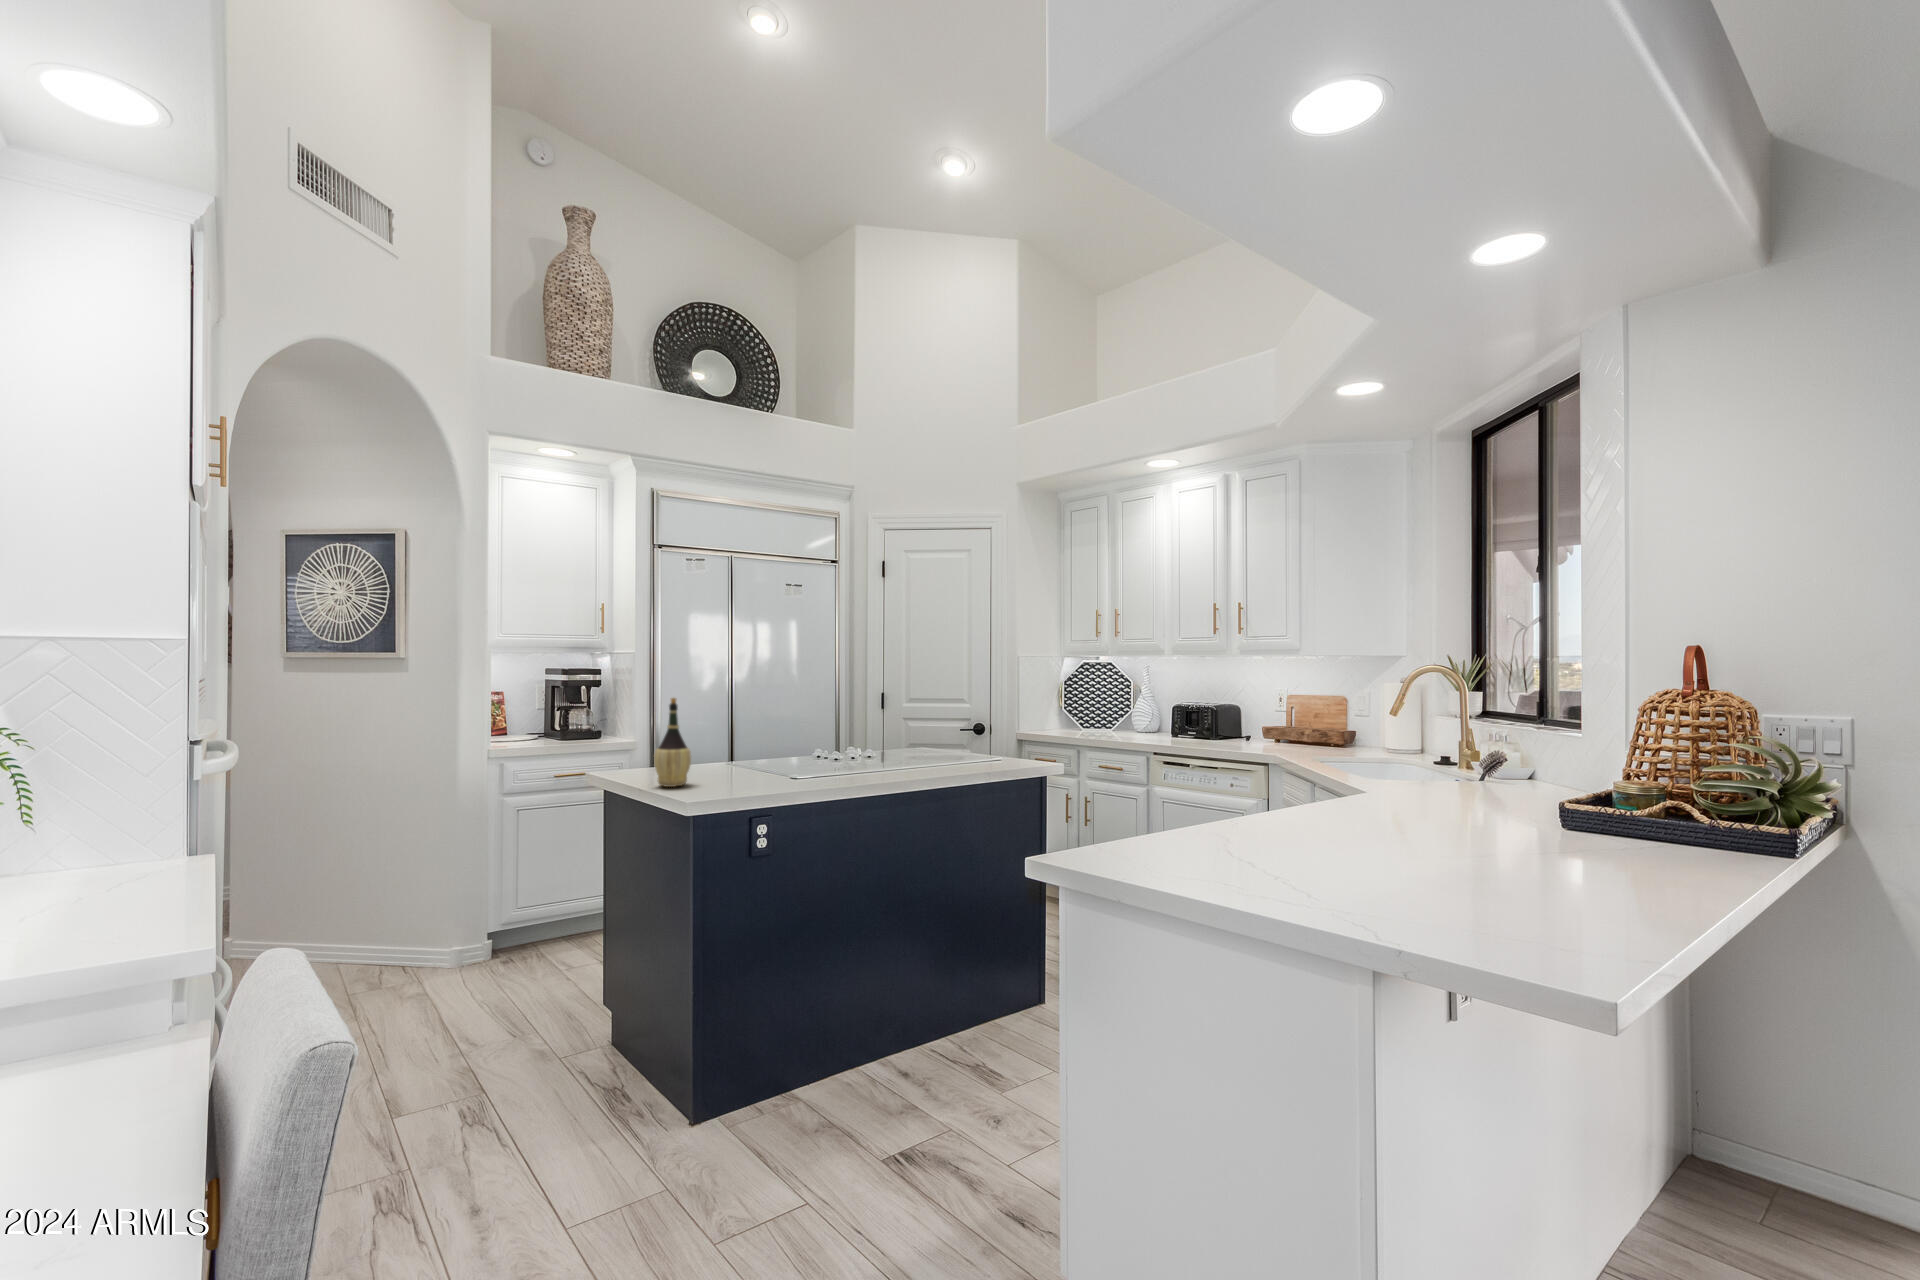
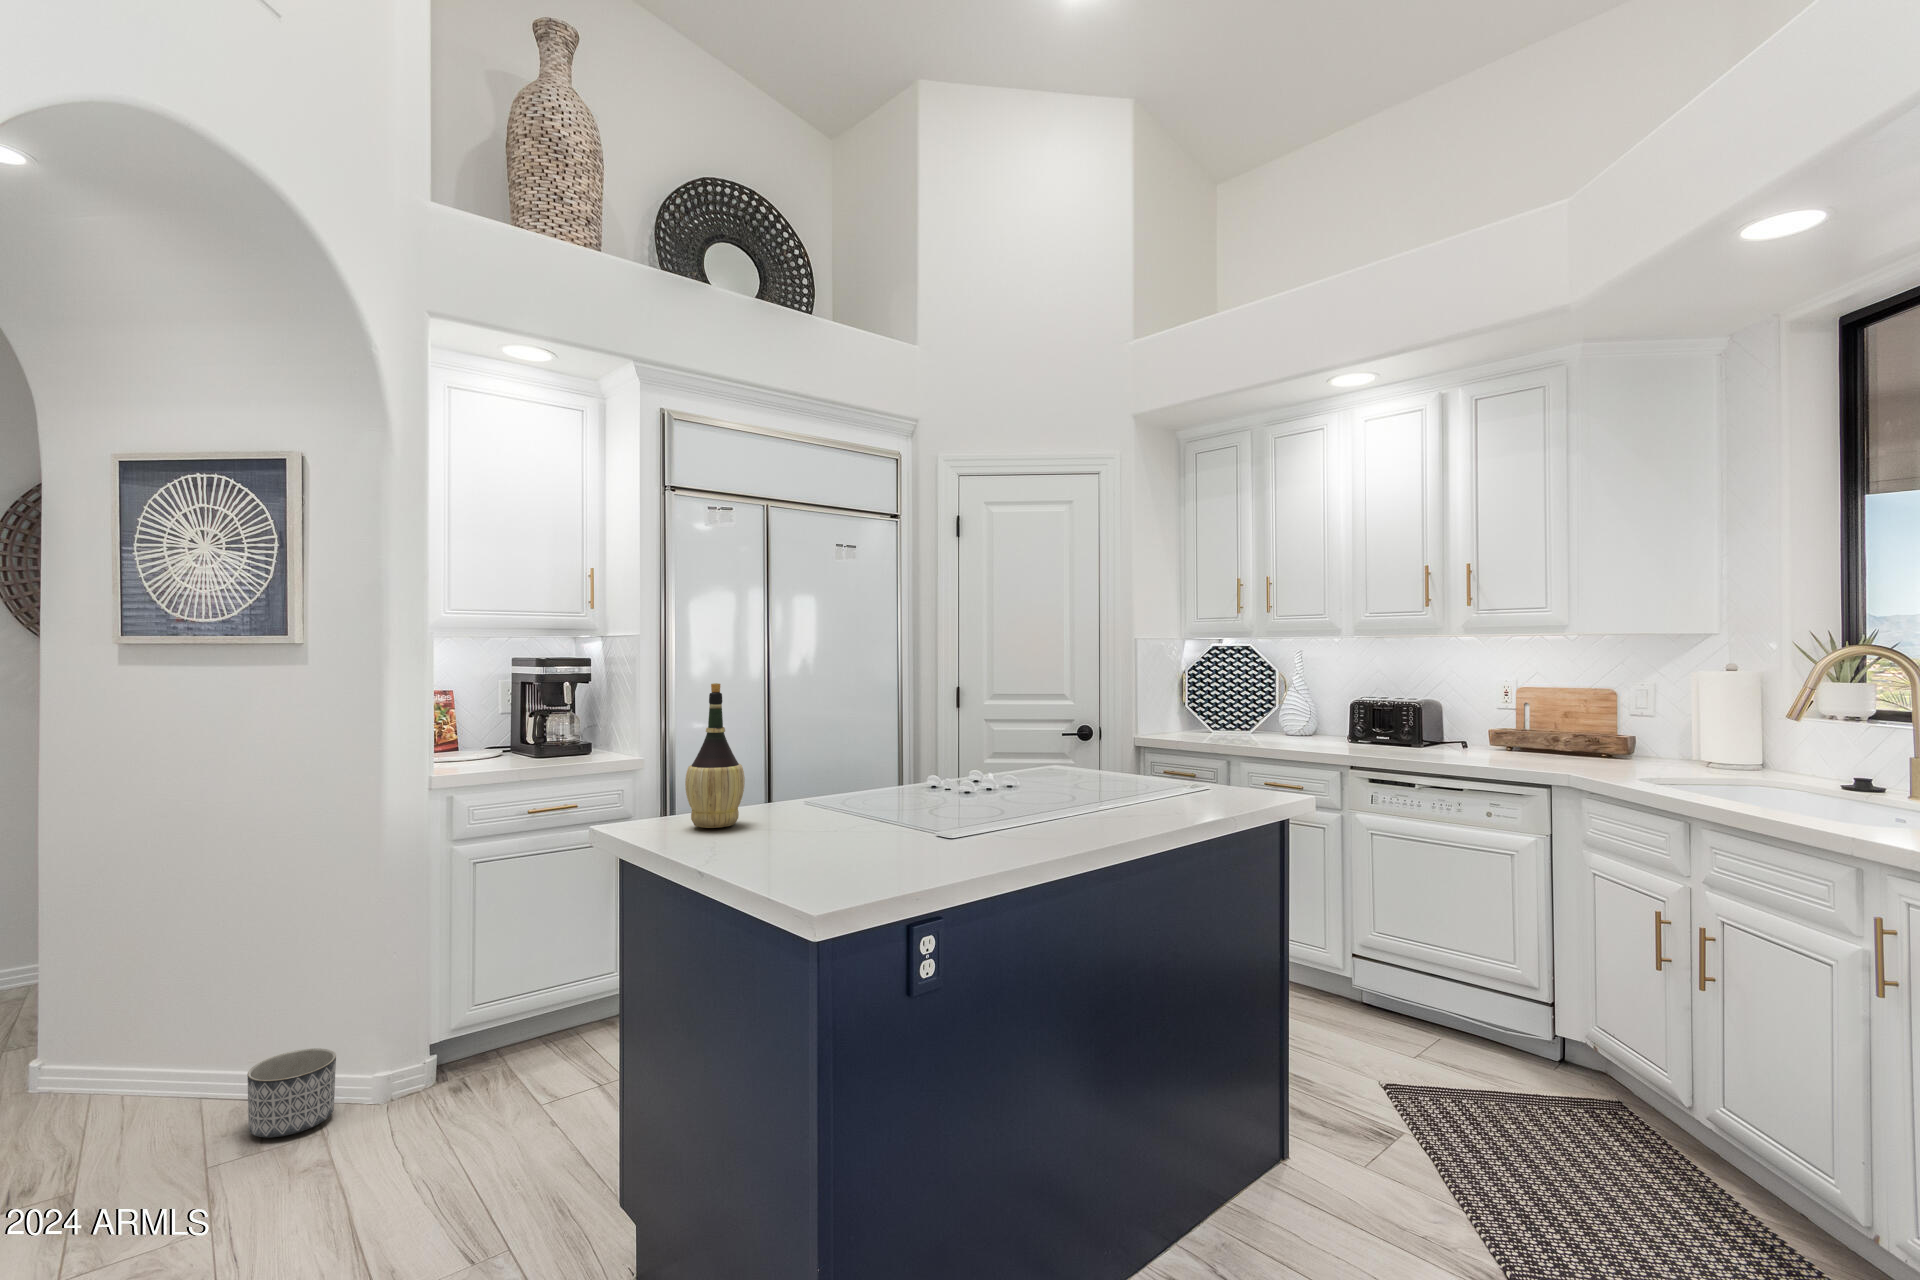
planter: none [373,933,429,987] -> present [247,1048,336,1138]

